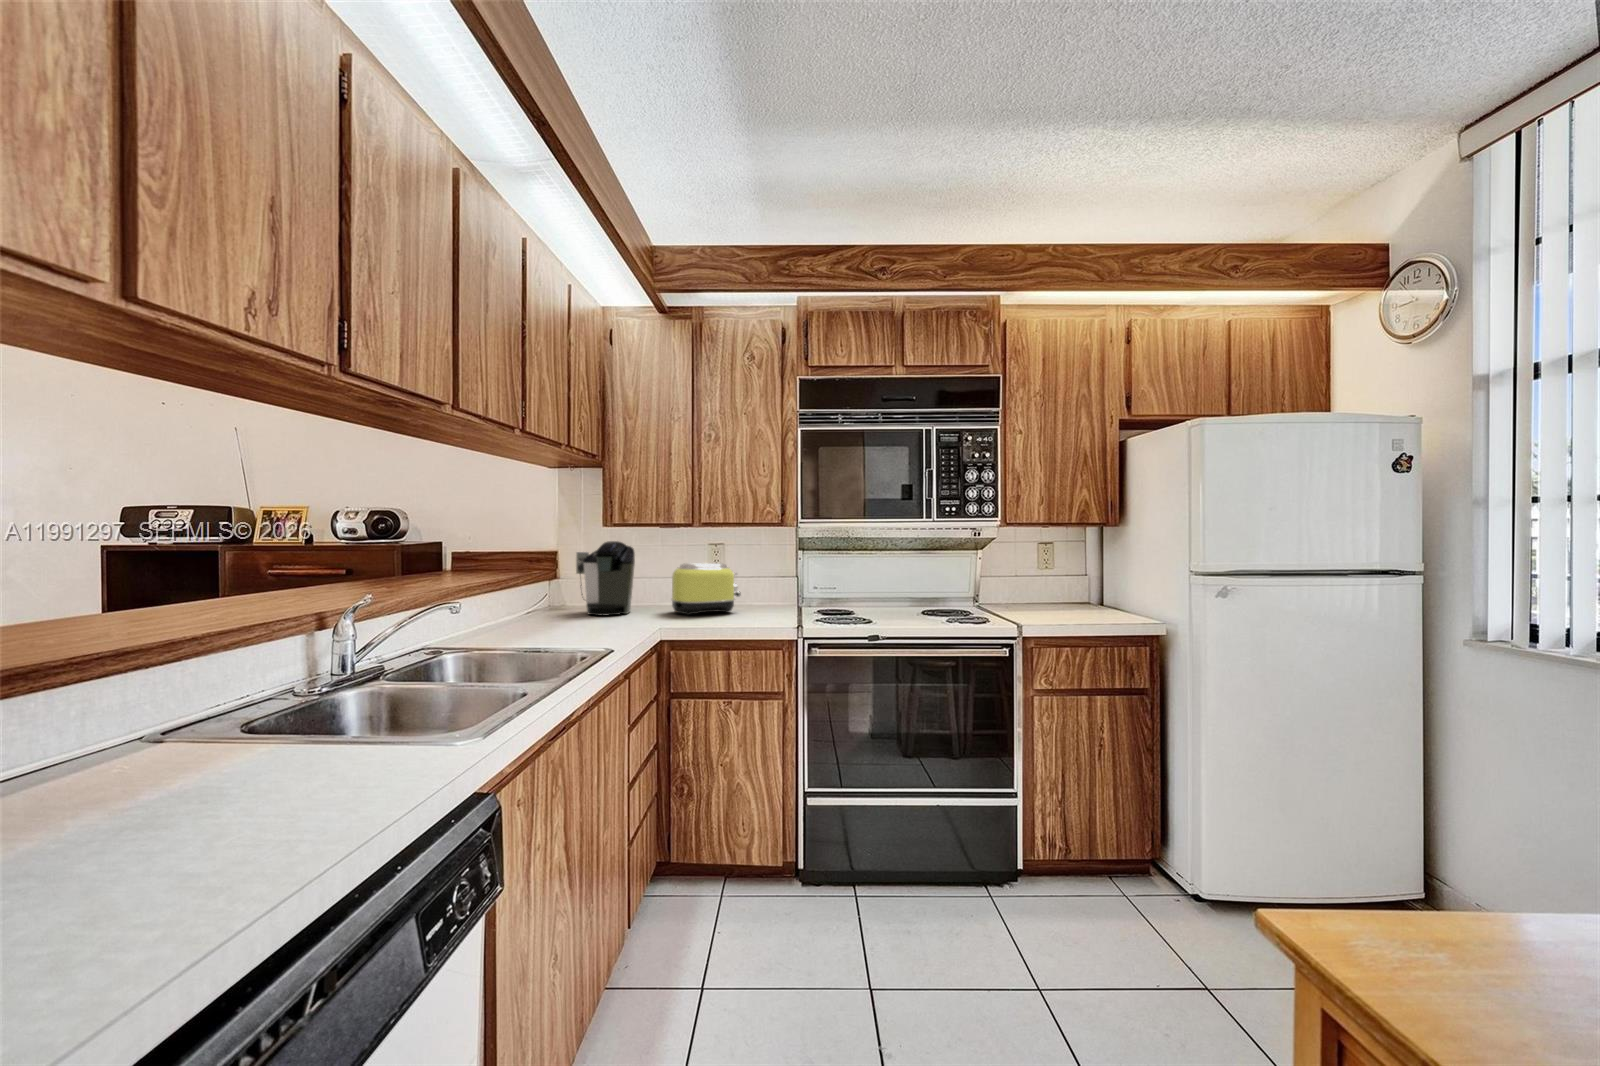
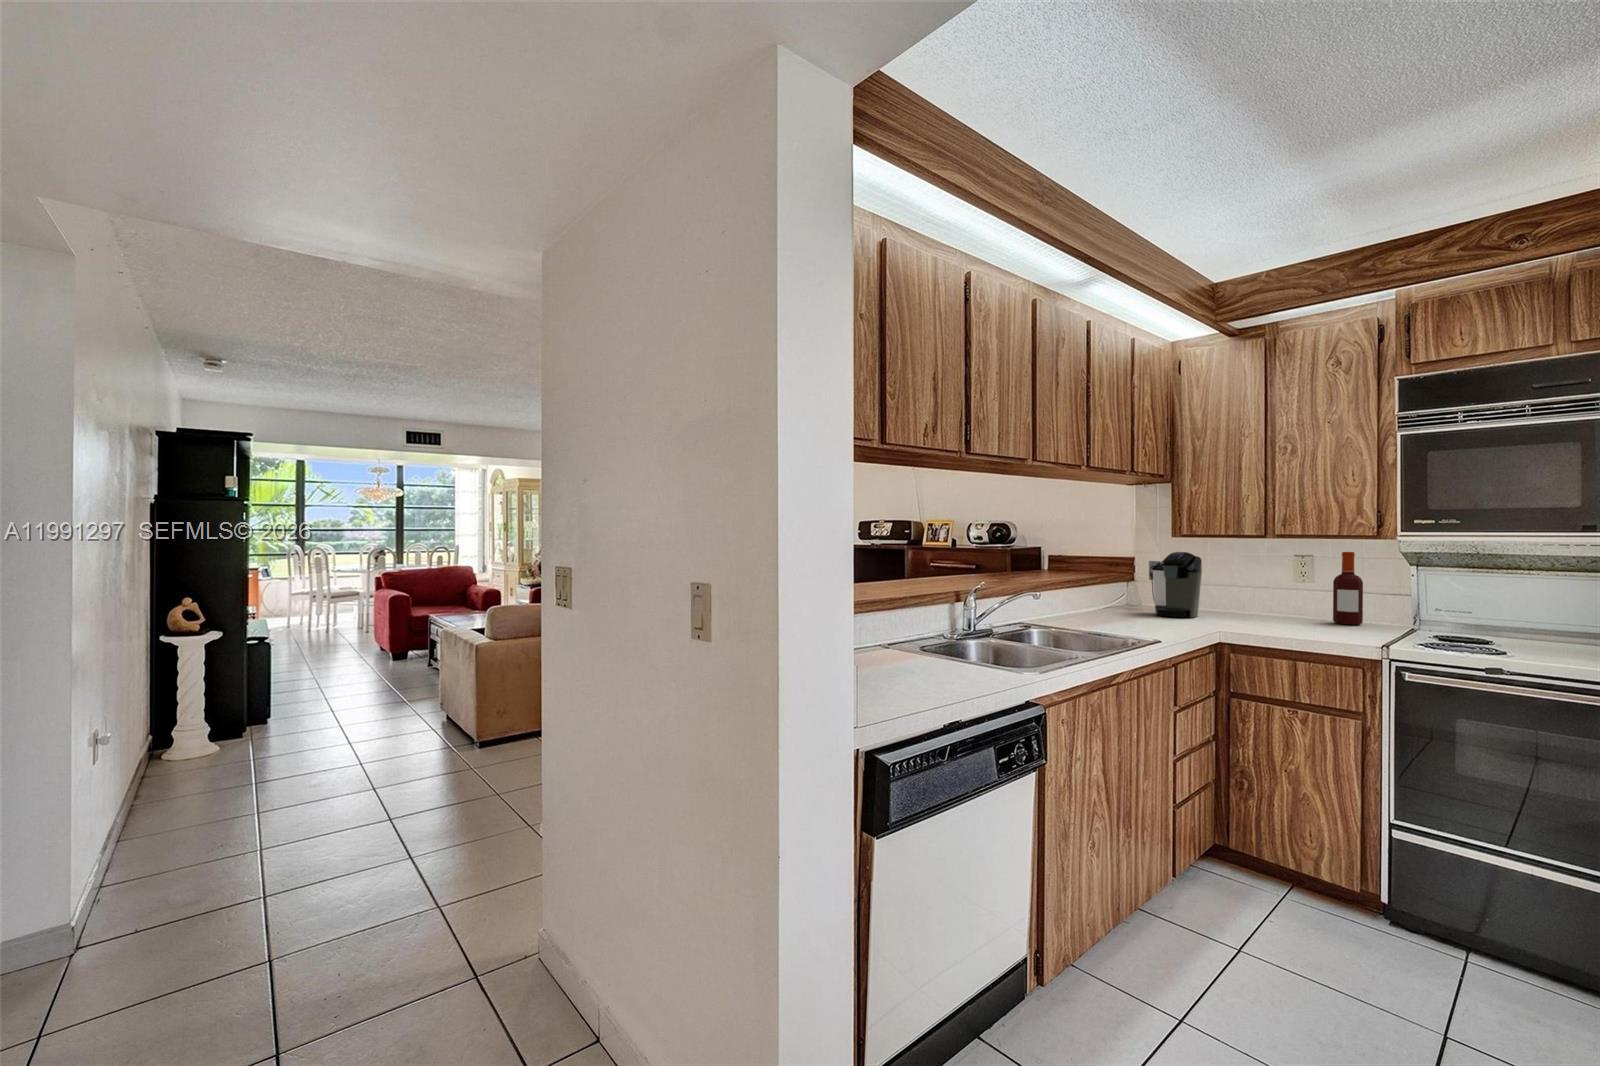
bottle: none [745,539,767,608] -> present [1333,552,1363,625]
toaster: present [671,563,741,615] -> none [1239,574,1323,626]

